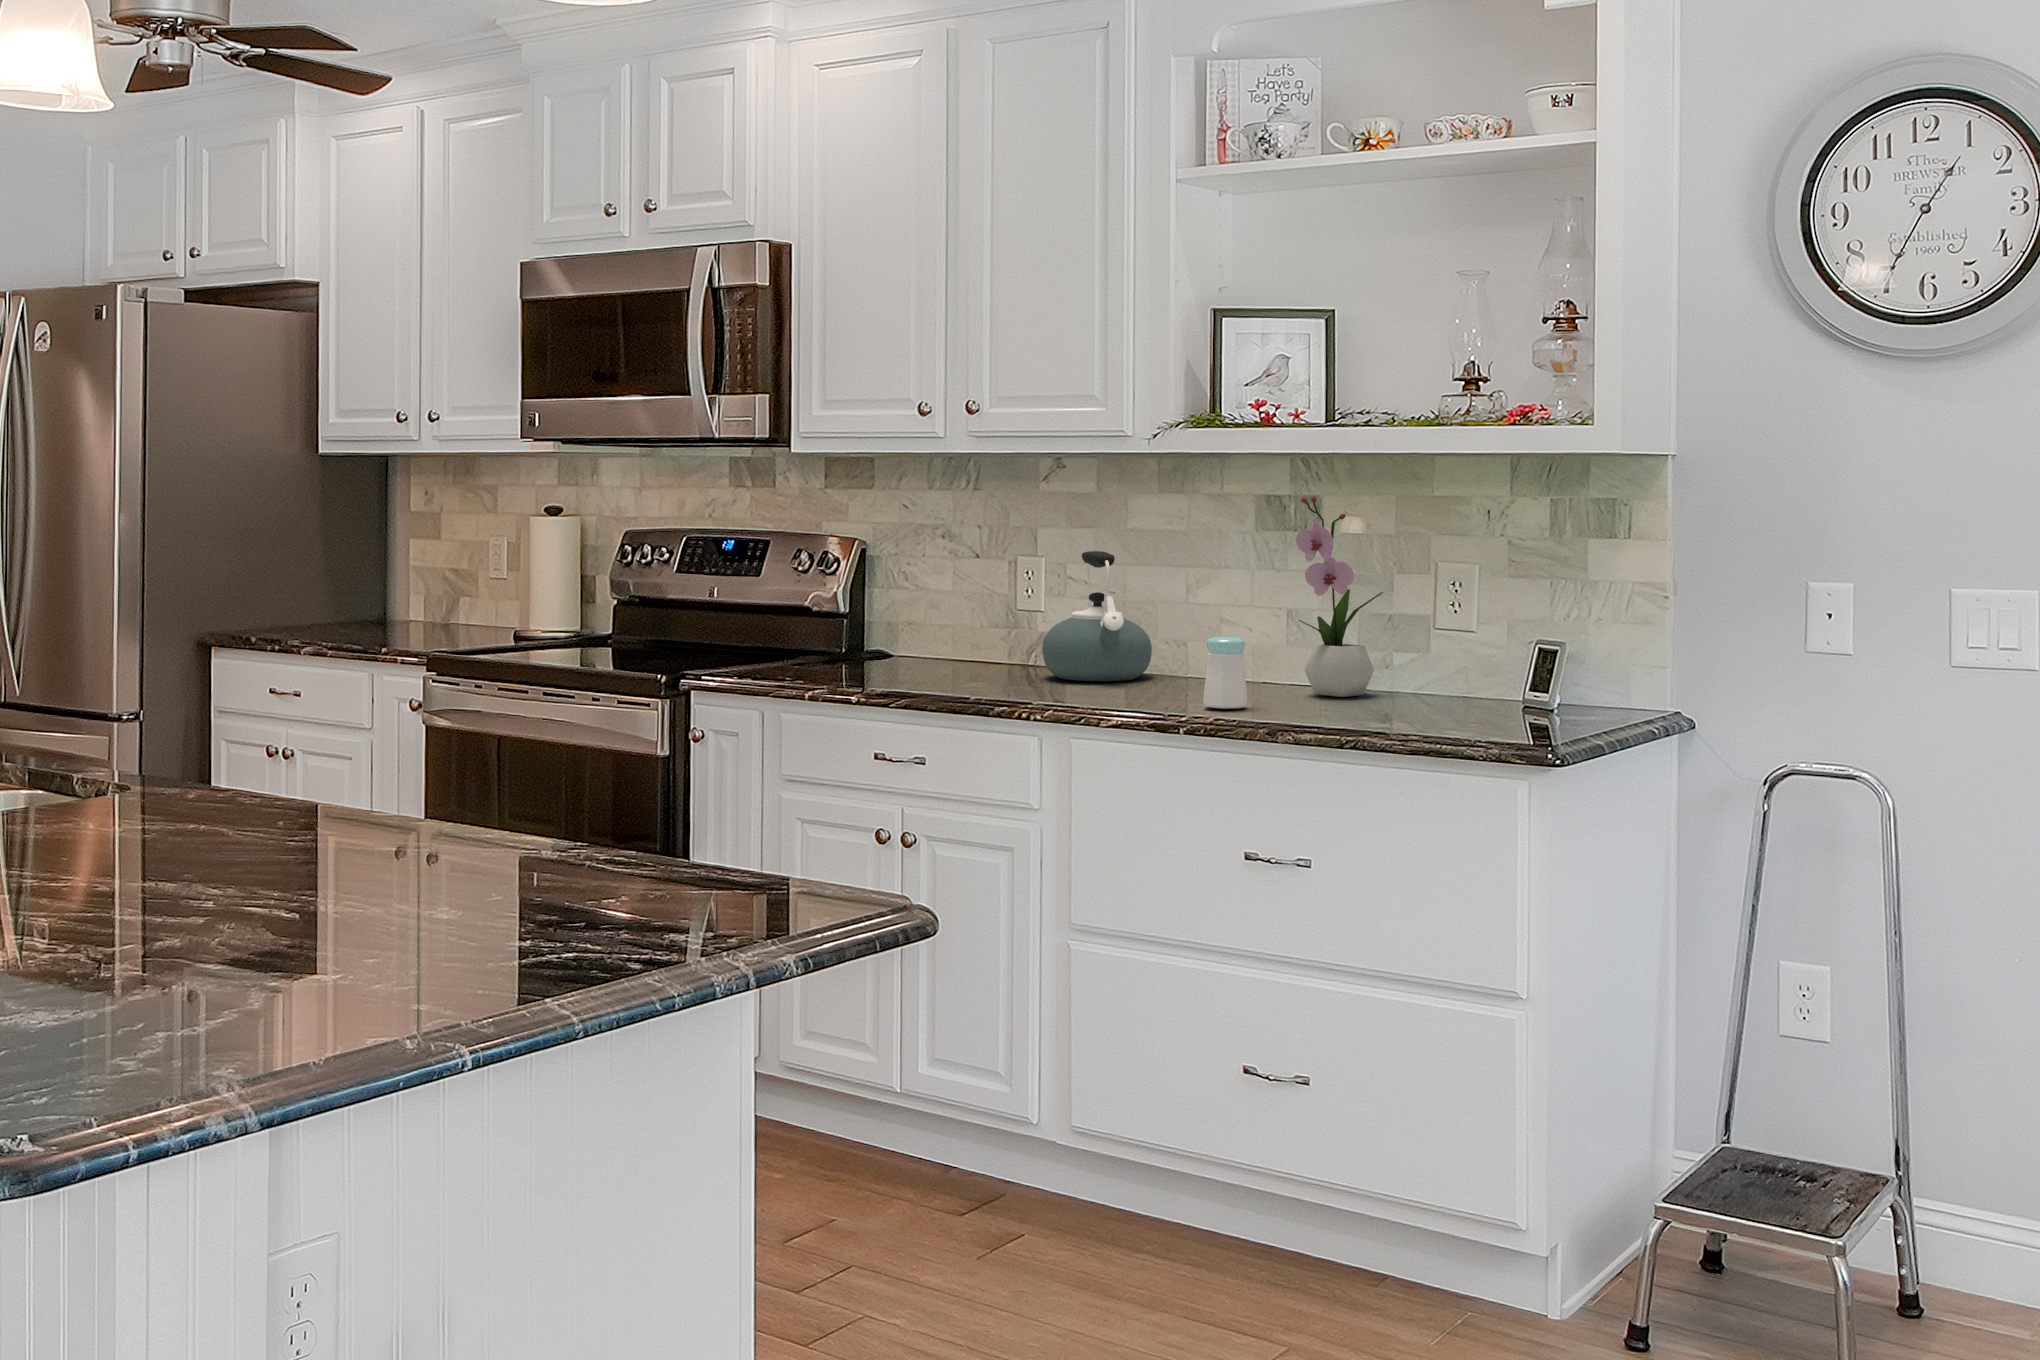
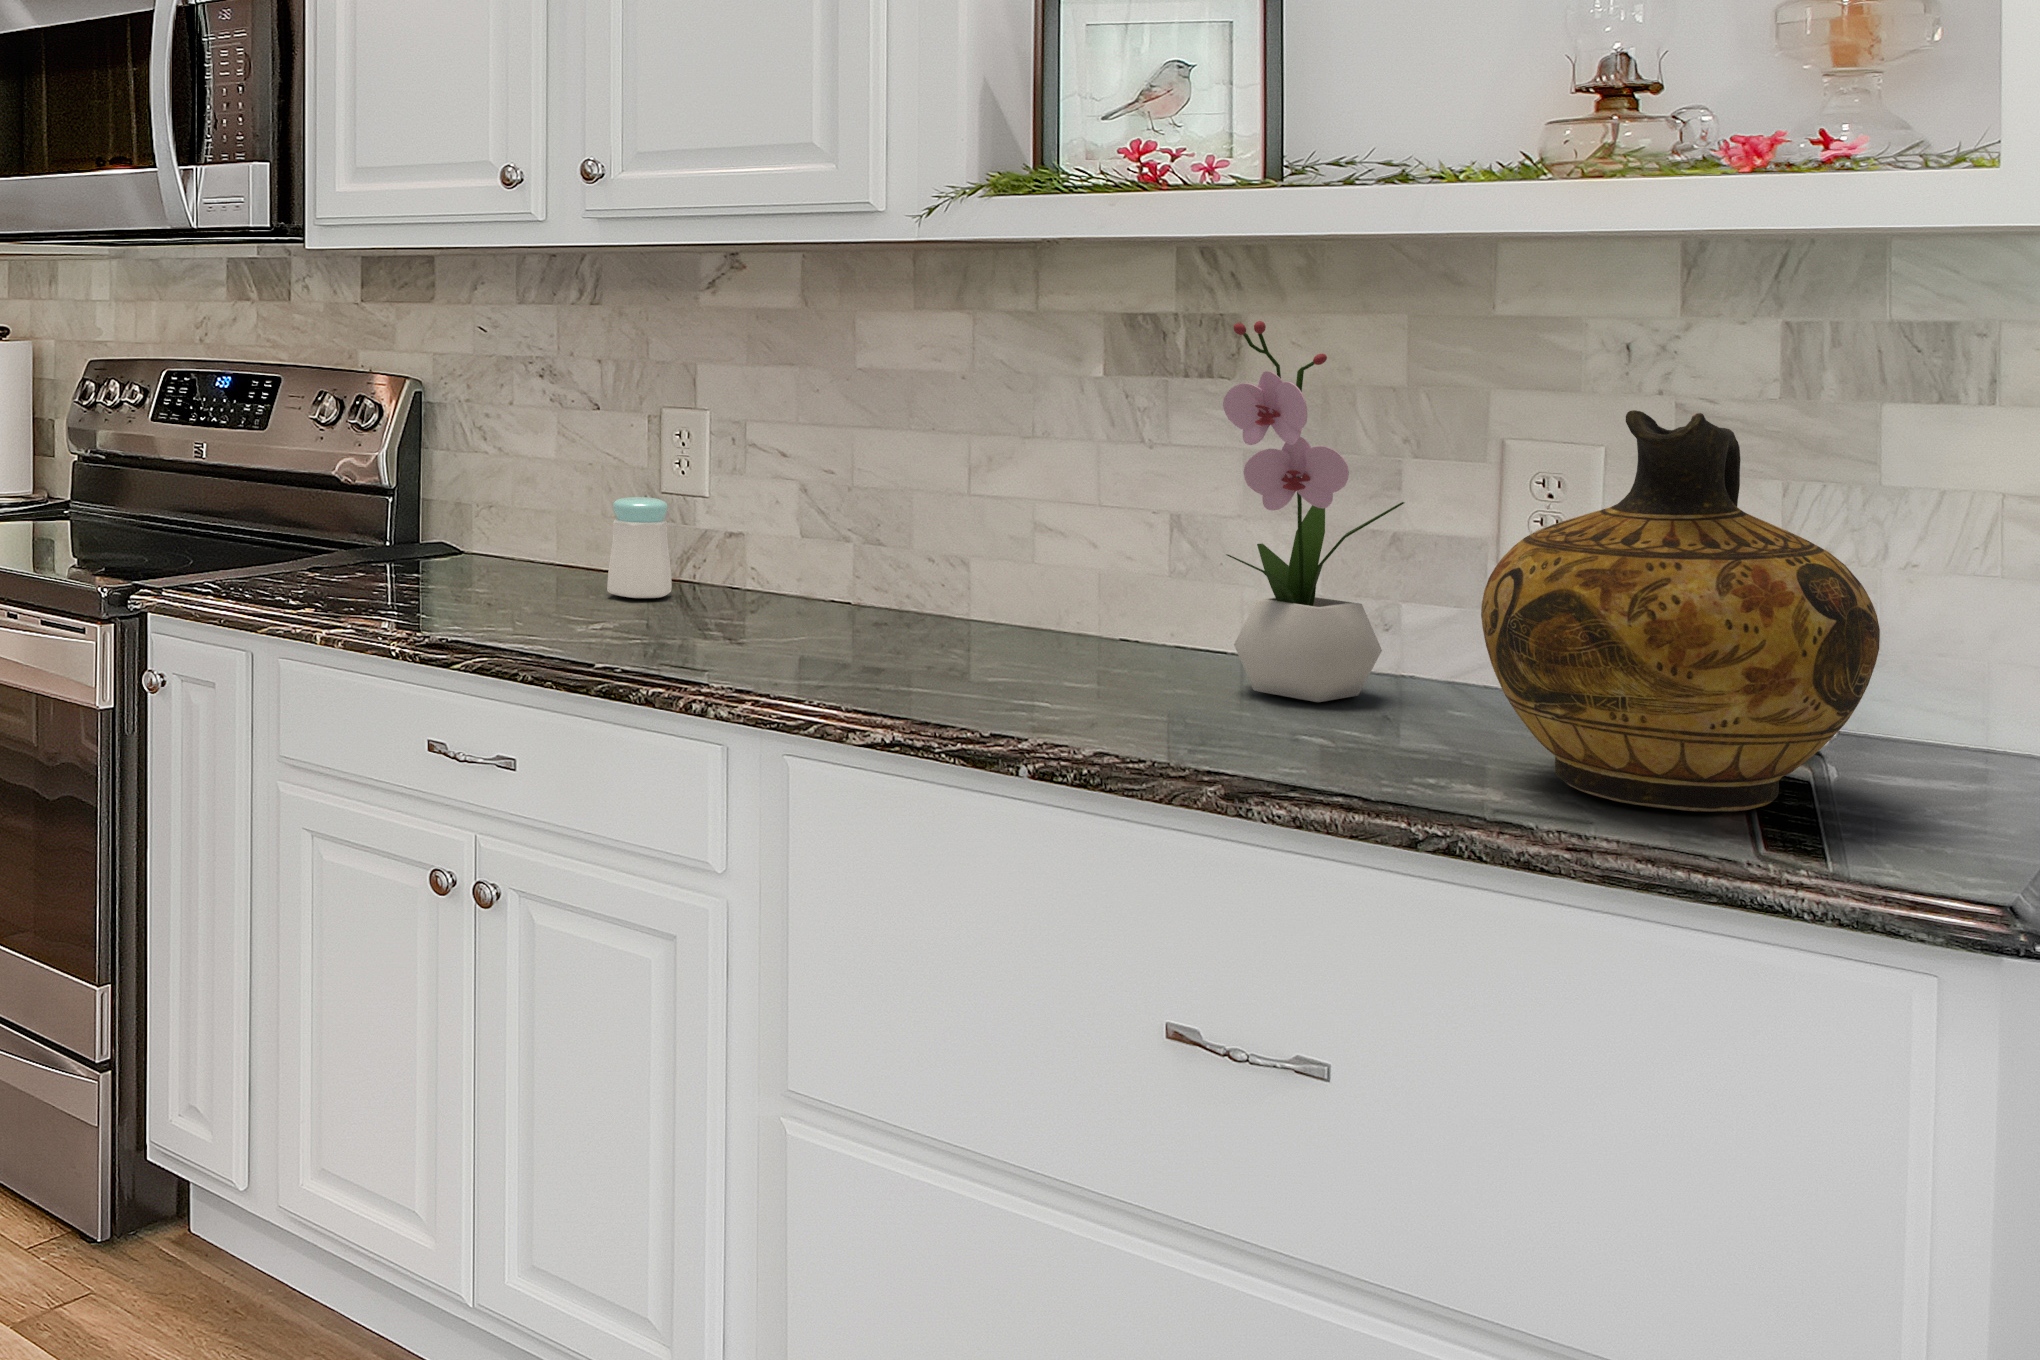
ceramic jug: none [1394,534,1546,722] -> present [1481,410,1880,811]
kettle: present [1042,551,1152,681] -> none [713,410,910,635]
salt shaker: present [1203,637,1247,709] -> present [607,497,672,598]

